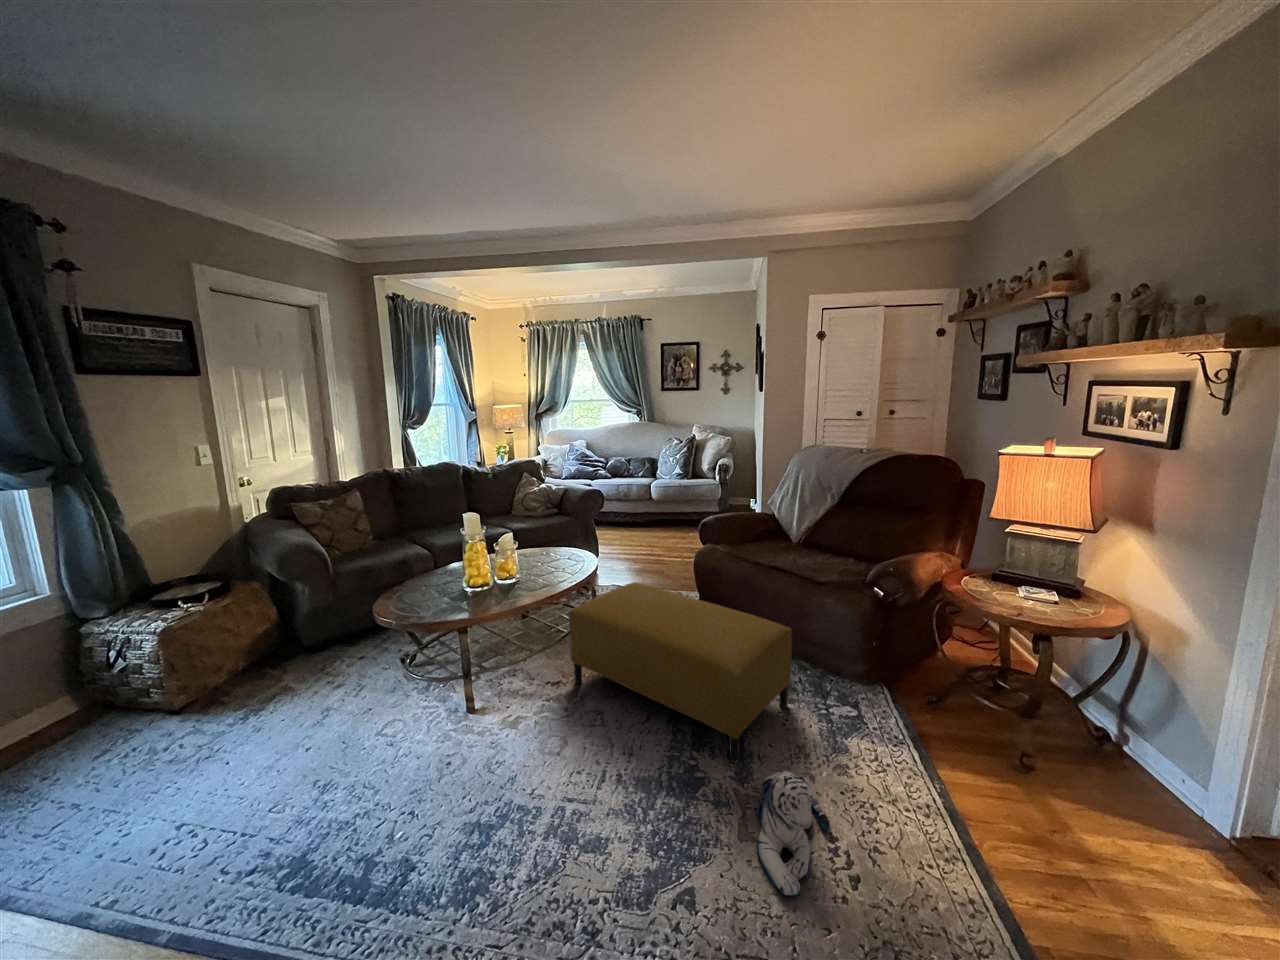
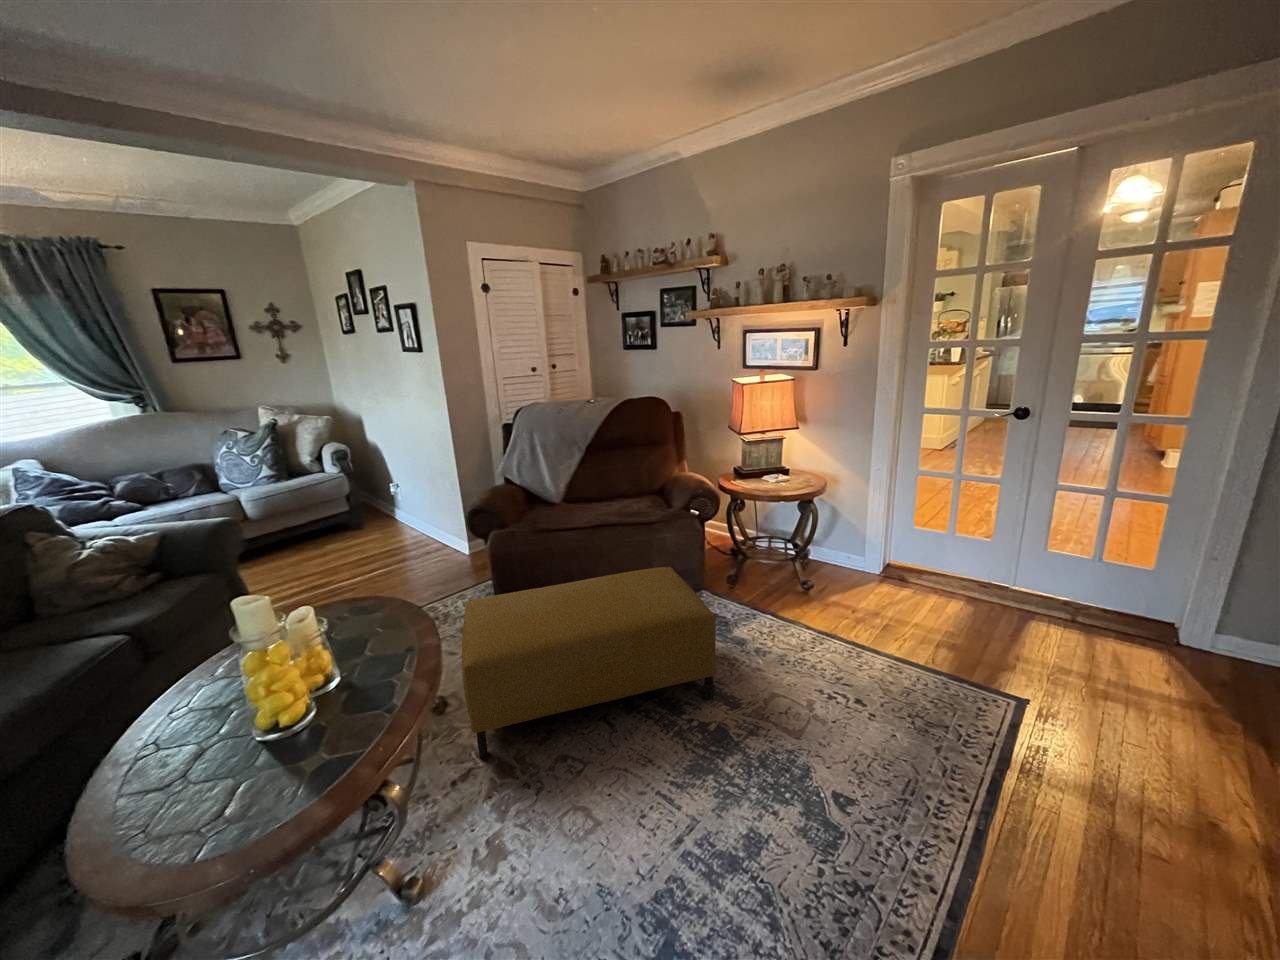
plush toy: present [755,770,830,895] -> none [757,655,864,741]

